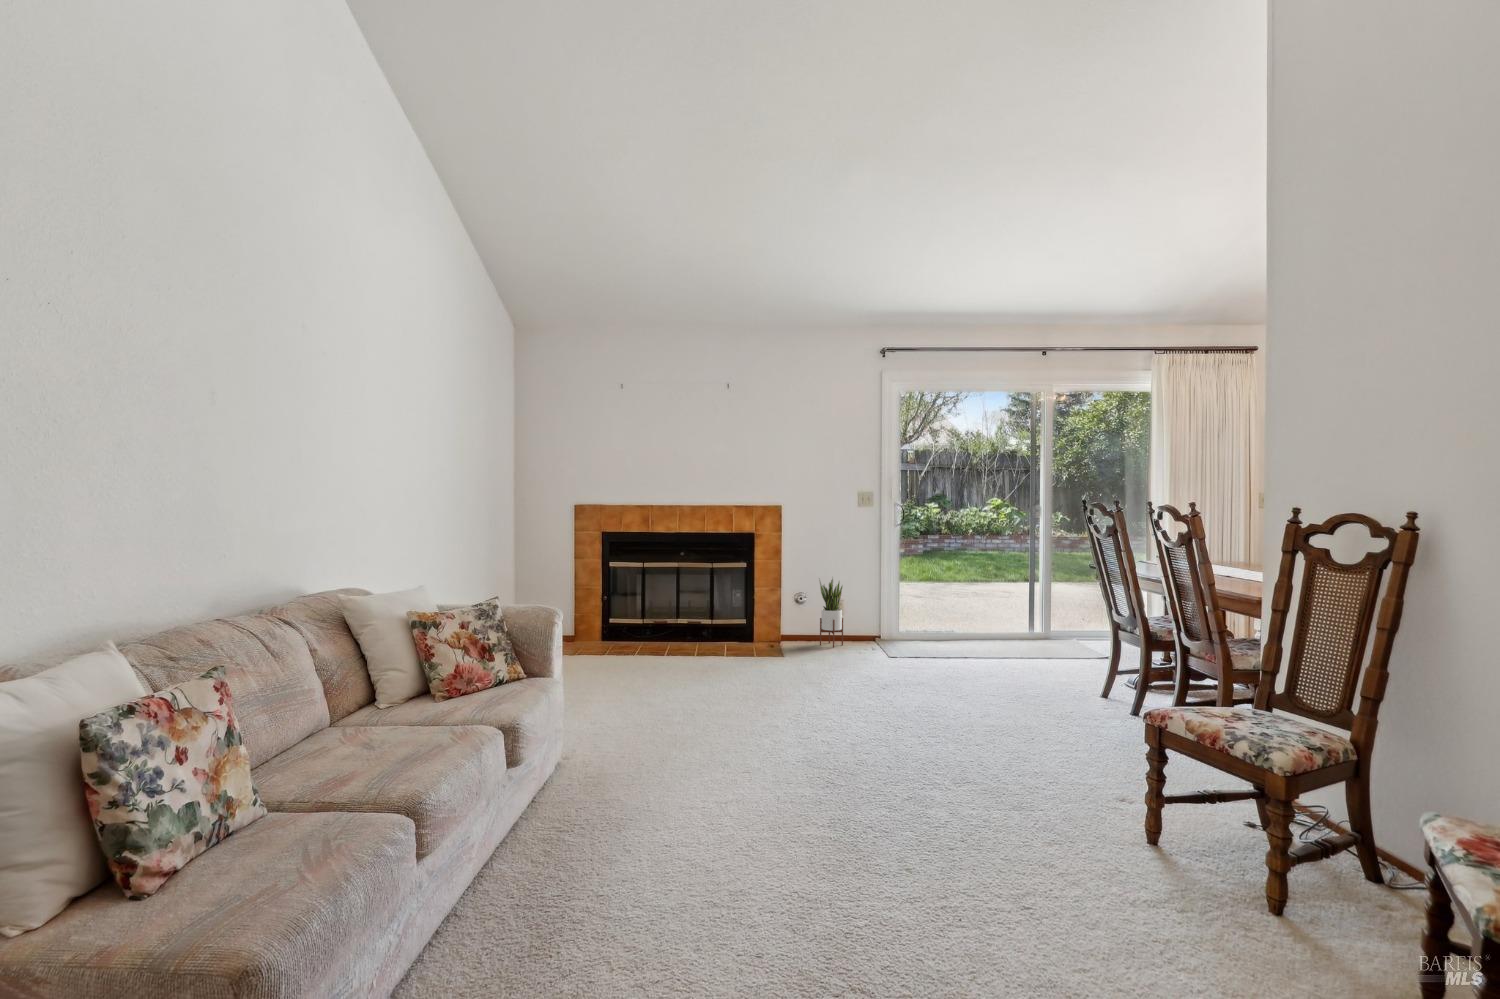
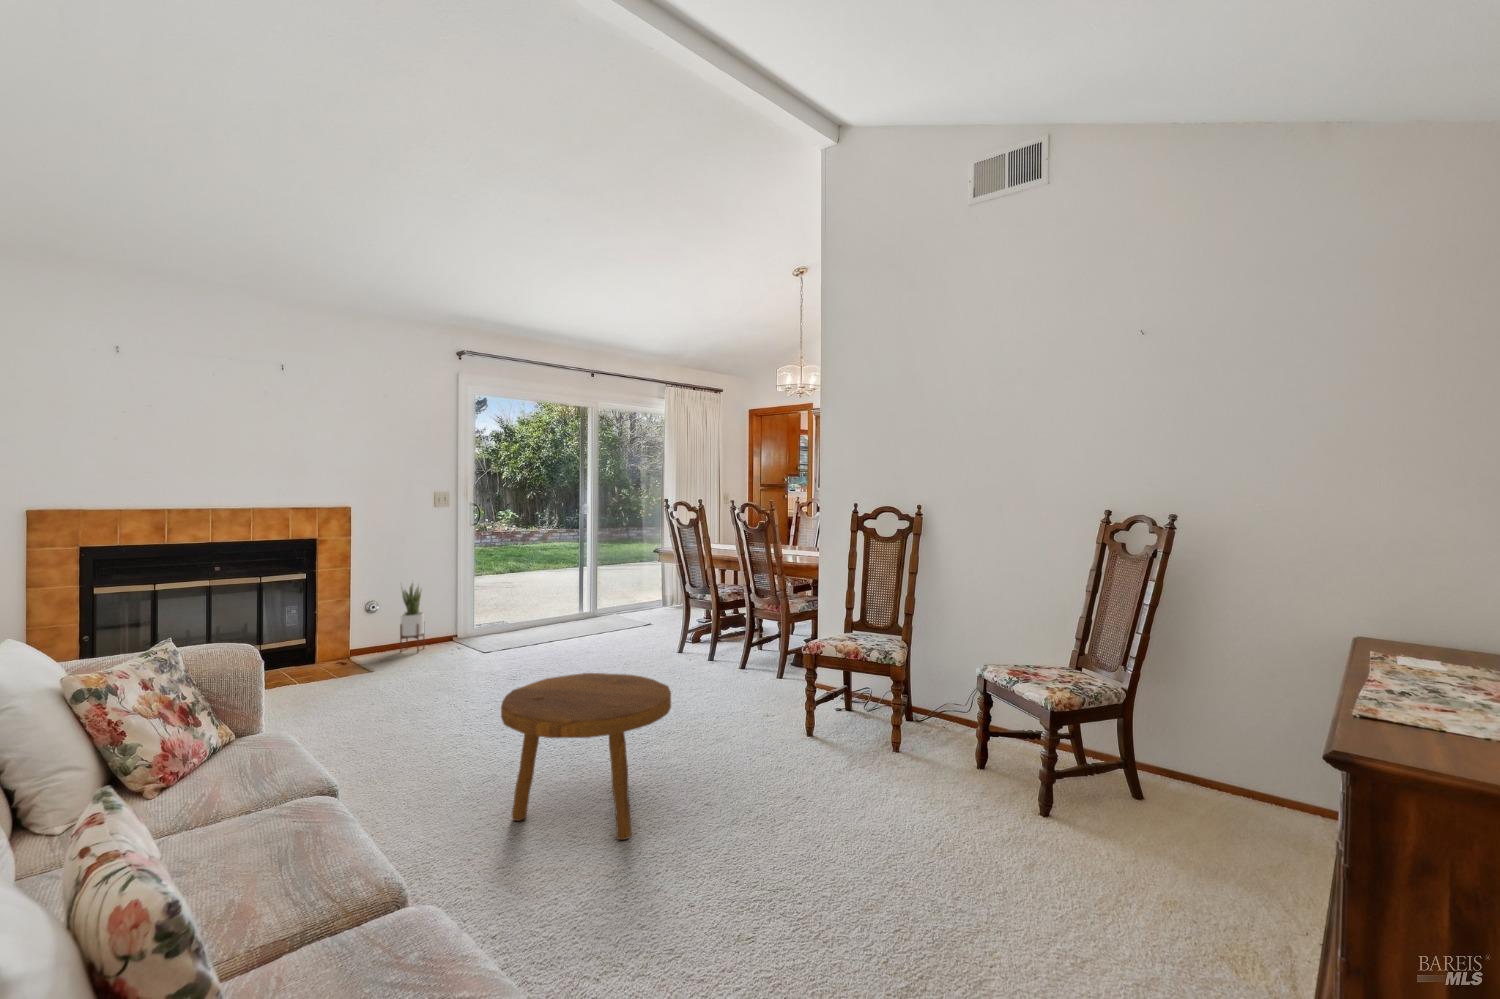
footstool: none [684,682,869,876] -> present [501,673,671,840]

